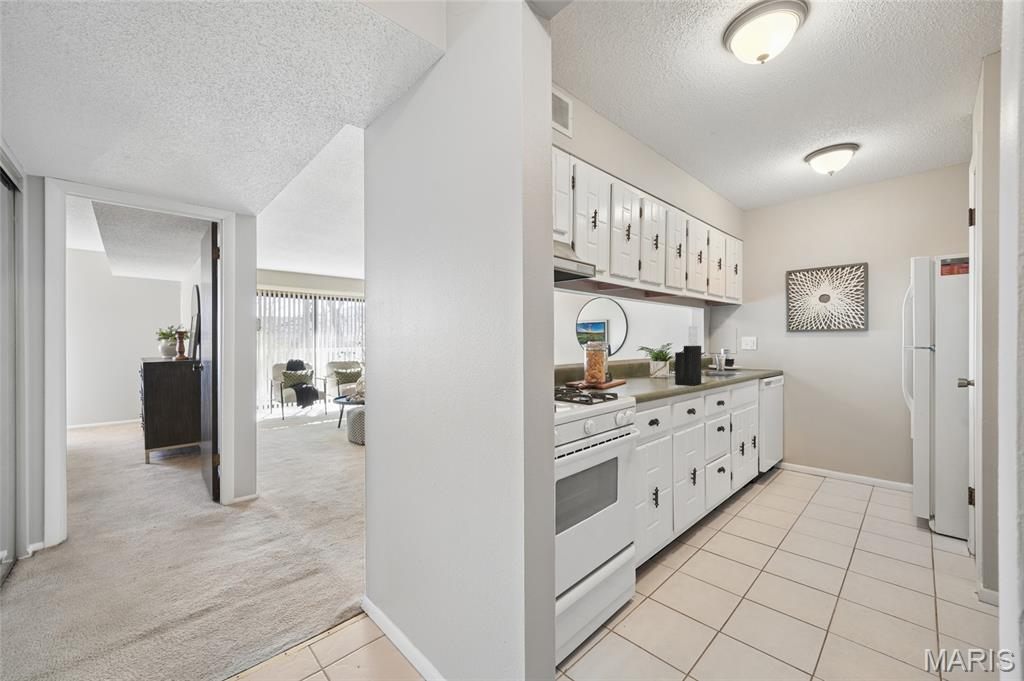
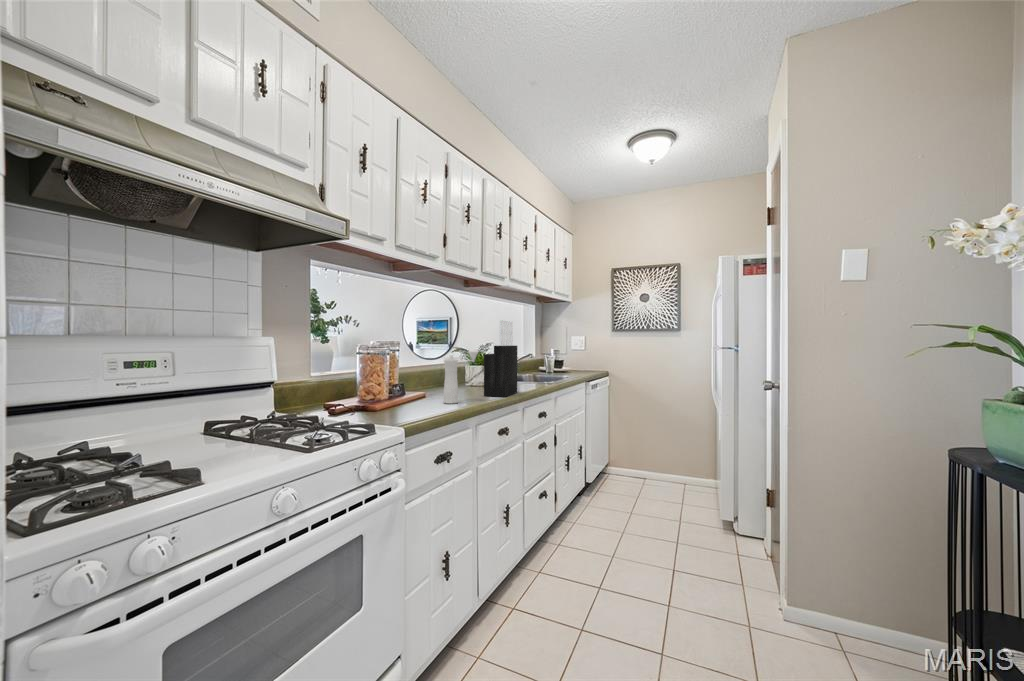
pepper mill: none [648,348,673,388] -> present [444,349,479,404]

